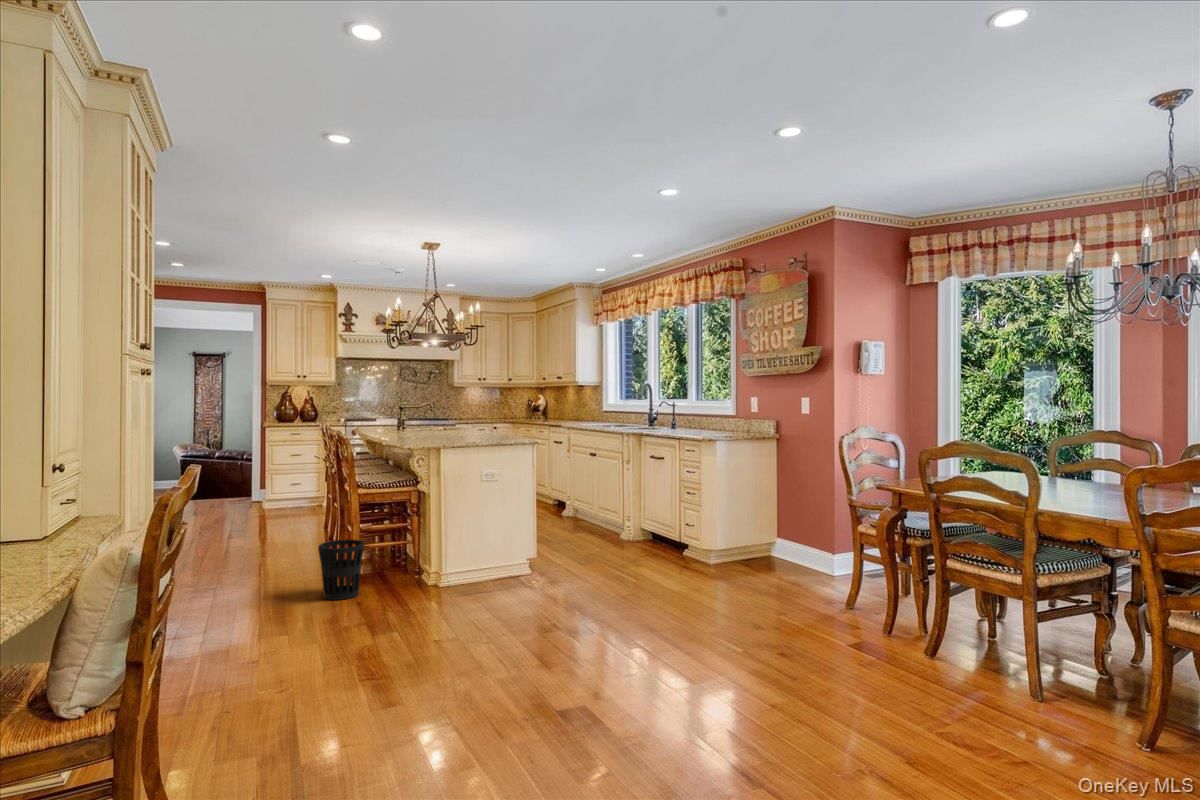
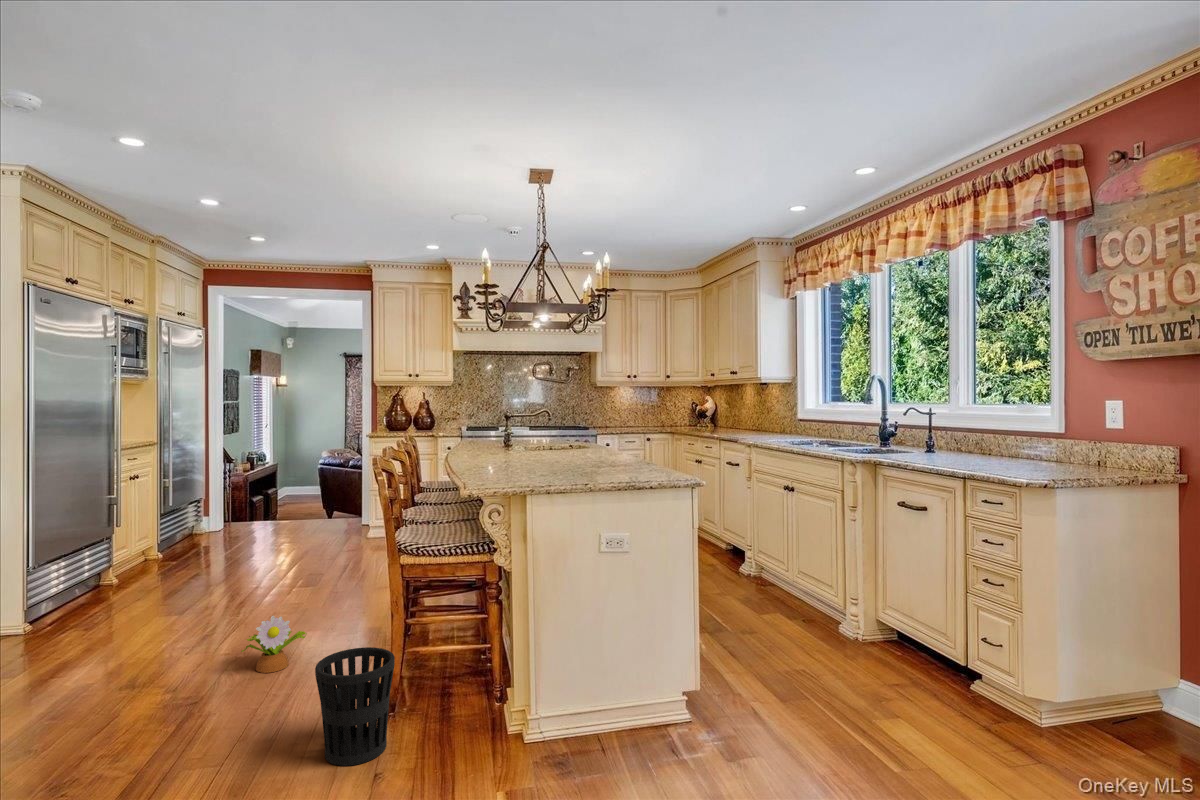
decorative plant: none [234,536,276,575] -> present [241,616,307,673]

